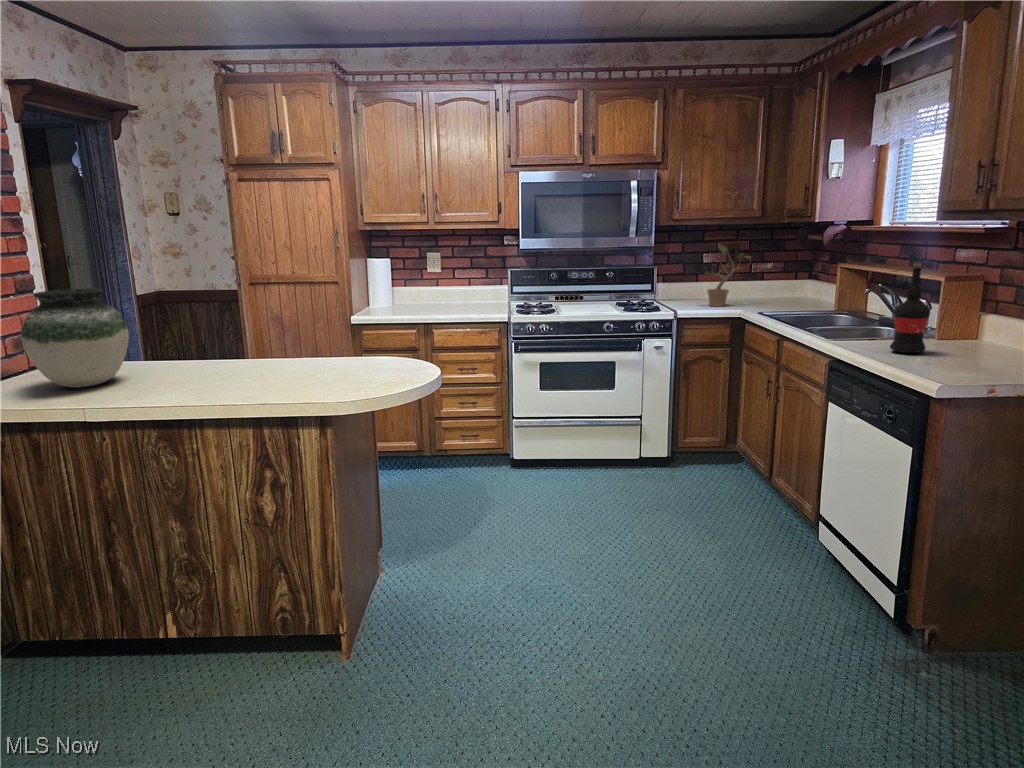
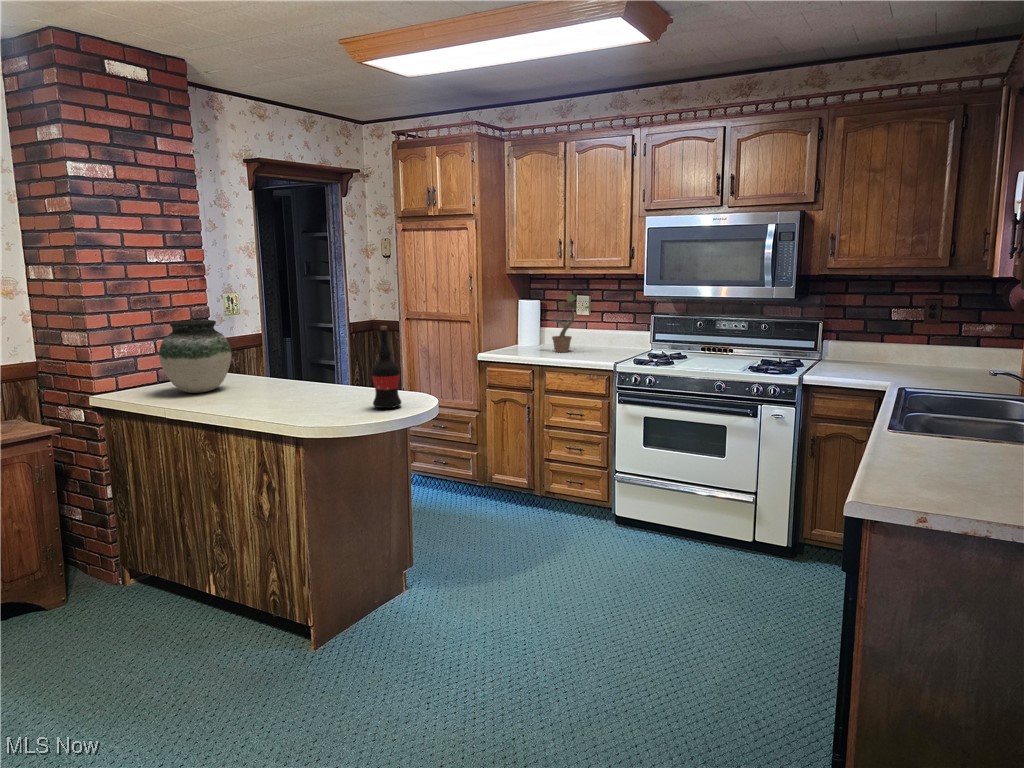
potted plant: present [699,244,752,306] -> present [552,293,592,352]
wine bottle: present [890,263,930,353] -> present [371,326,401,408]

